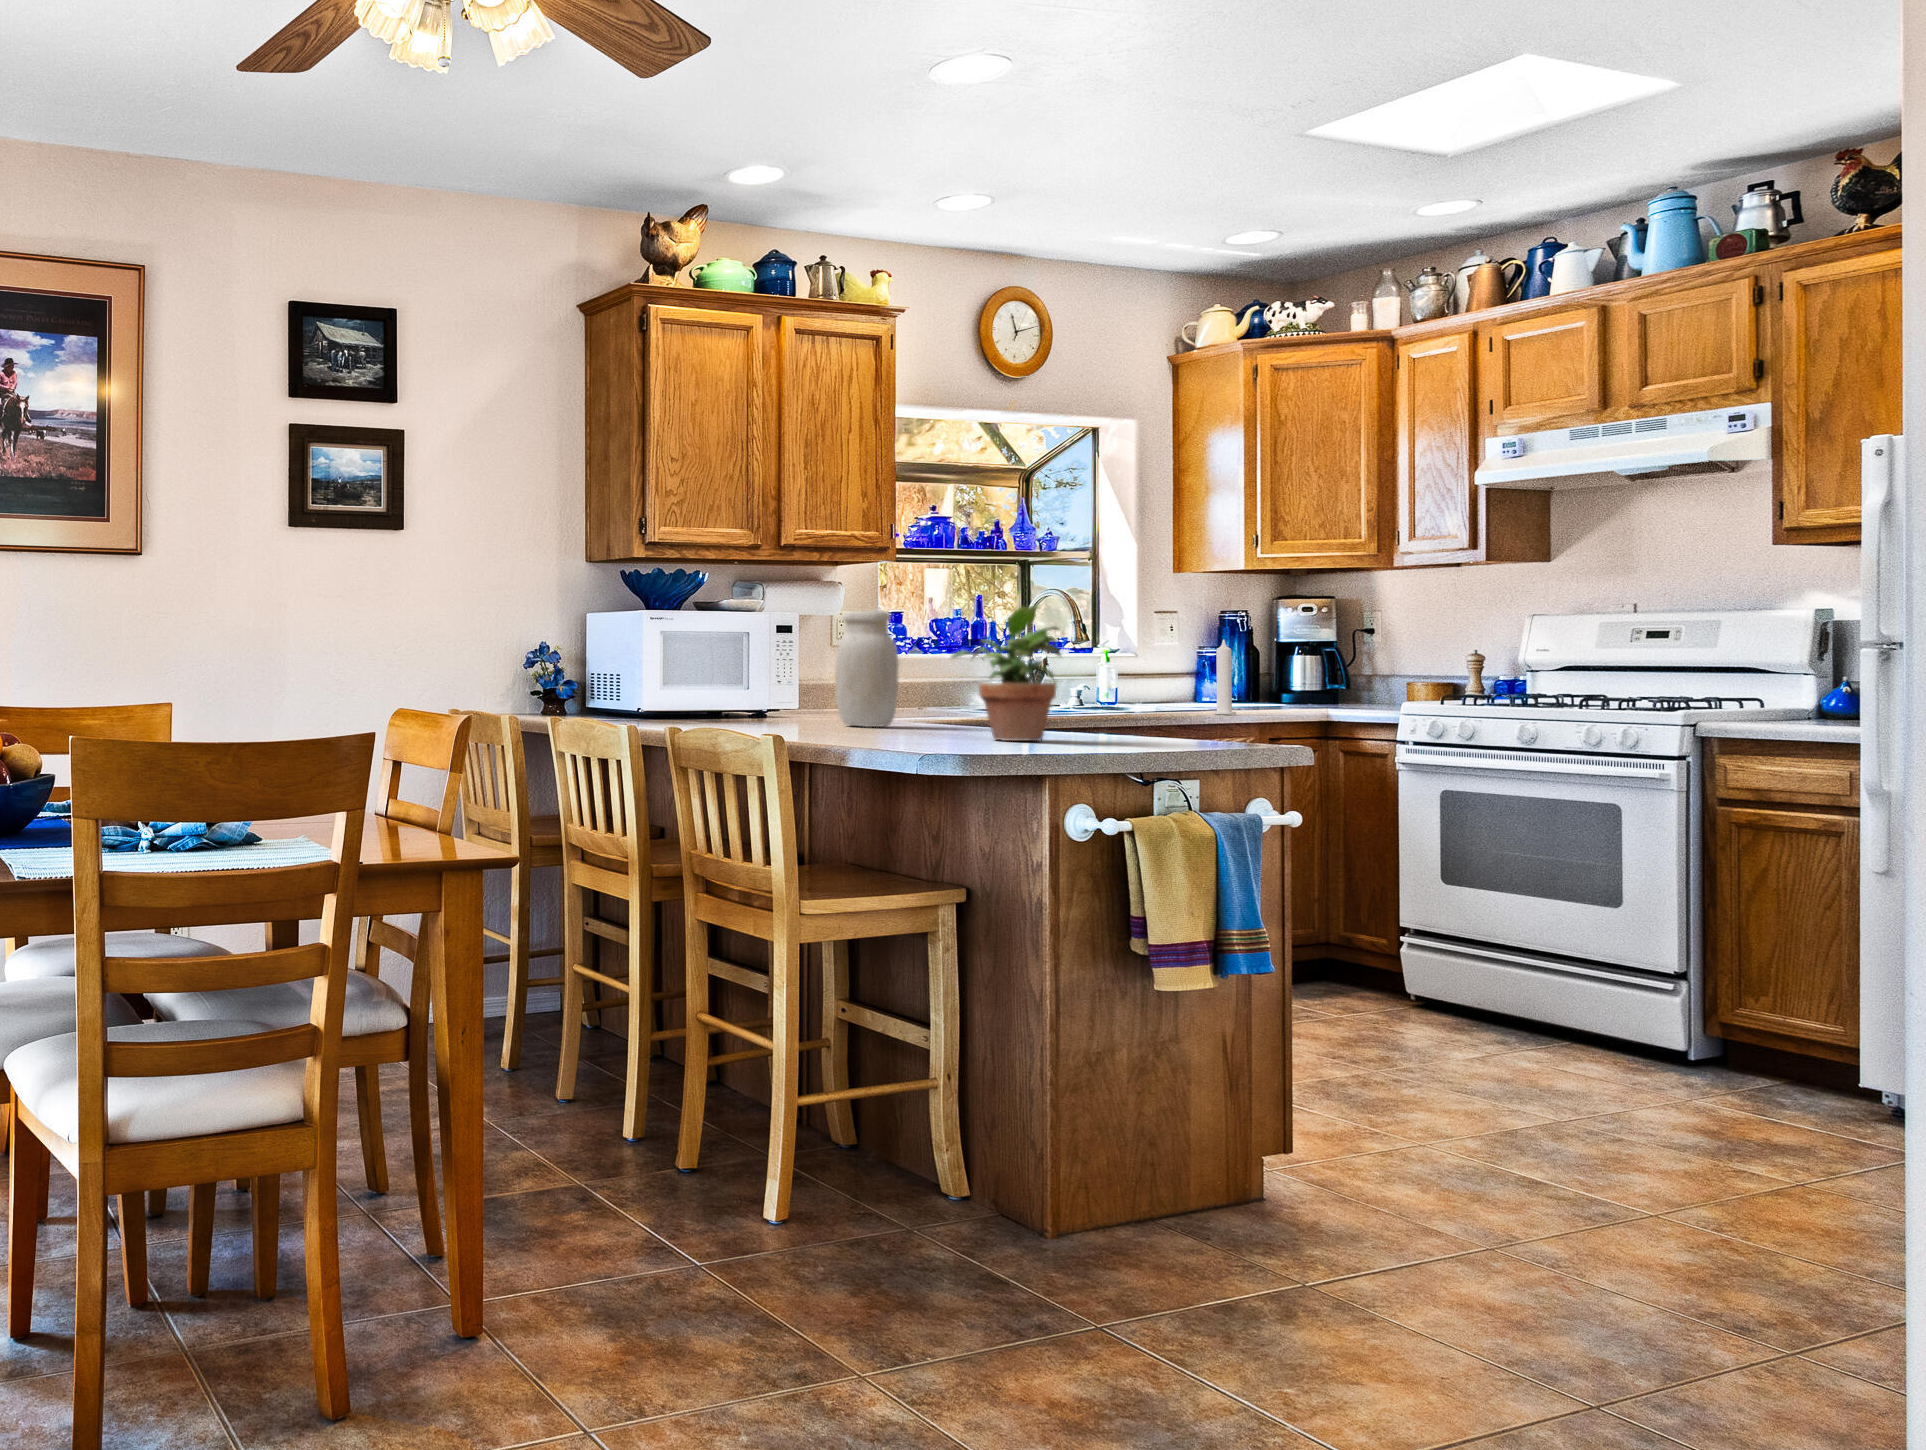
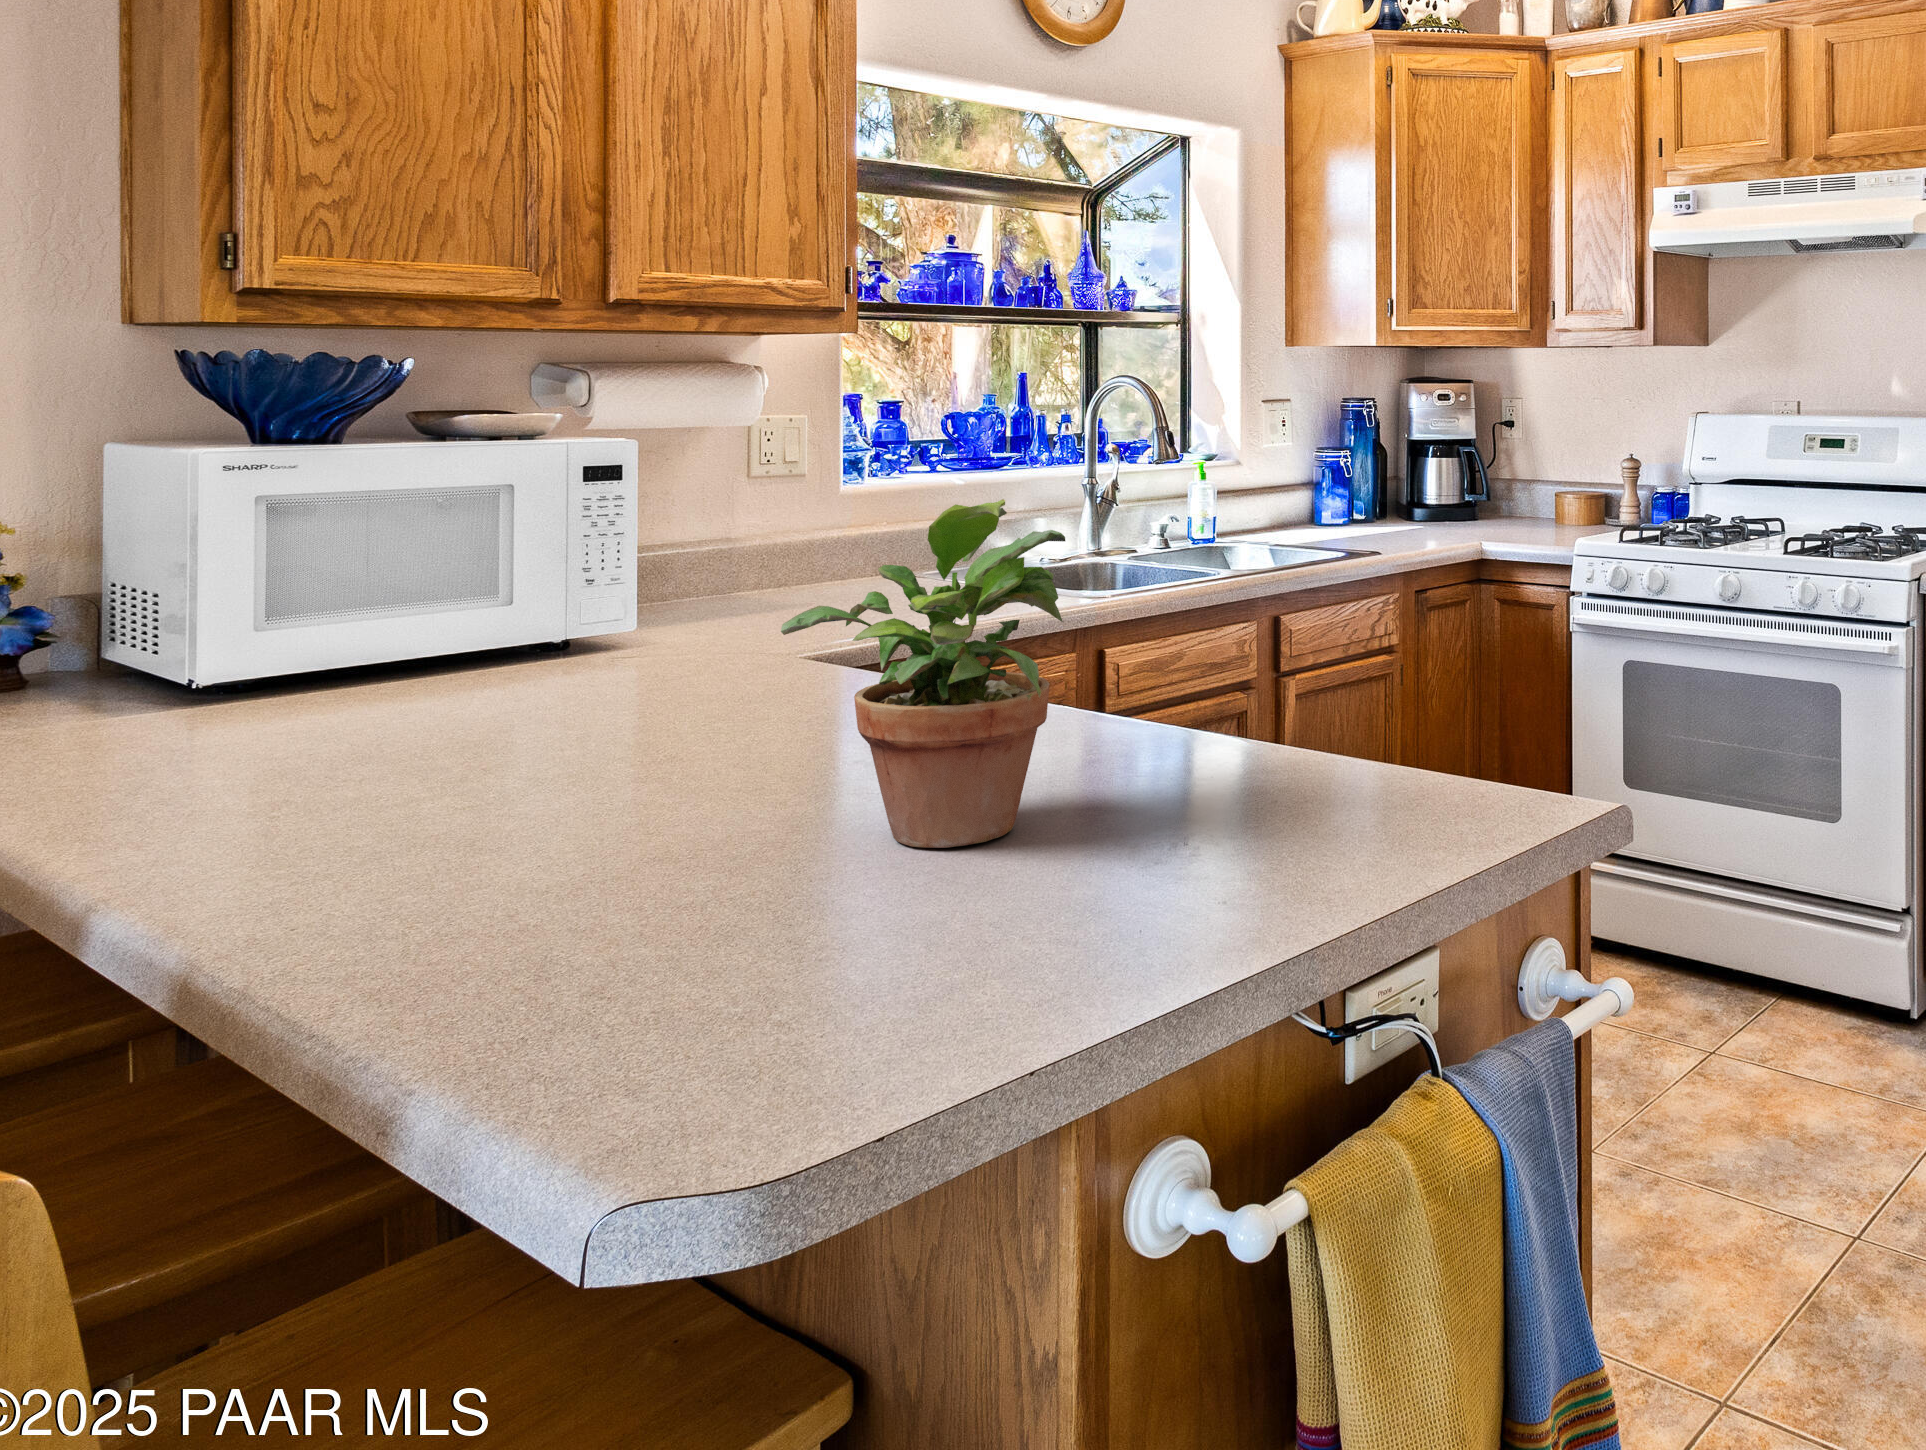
jar: present [835,610,899,727] -> none [580,463,738,737]
candle: present [1213,640,1236,715] -> none [1337,446,1367,553]

